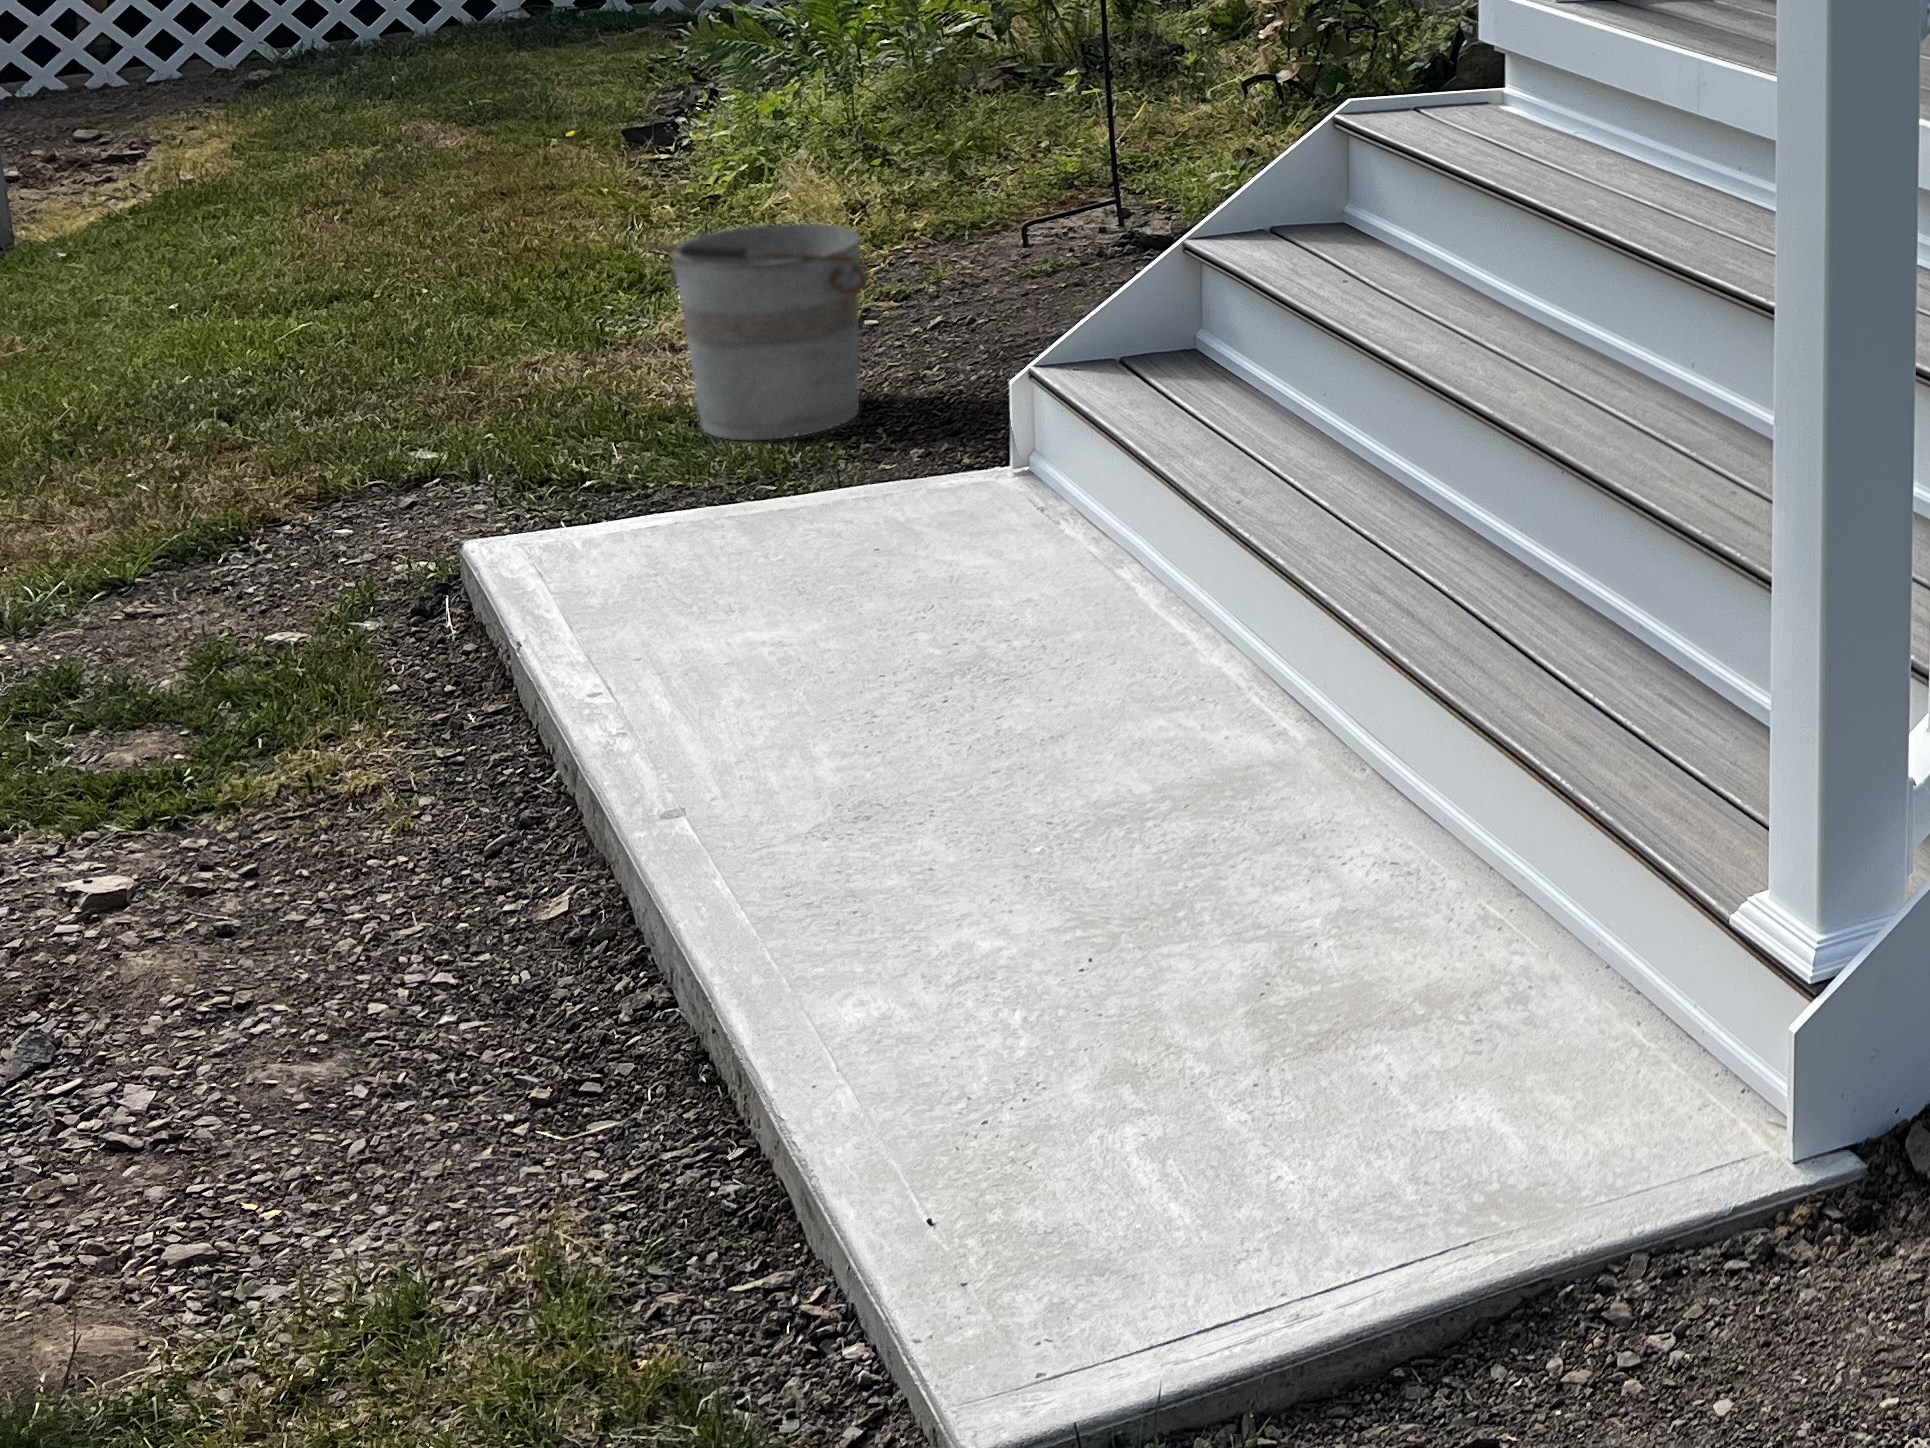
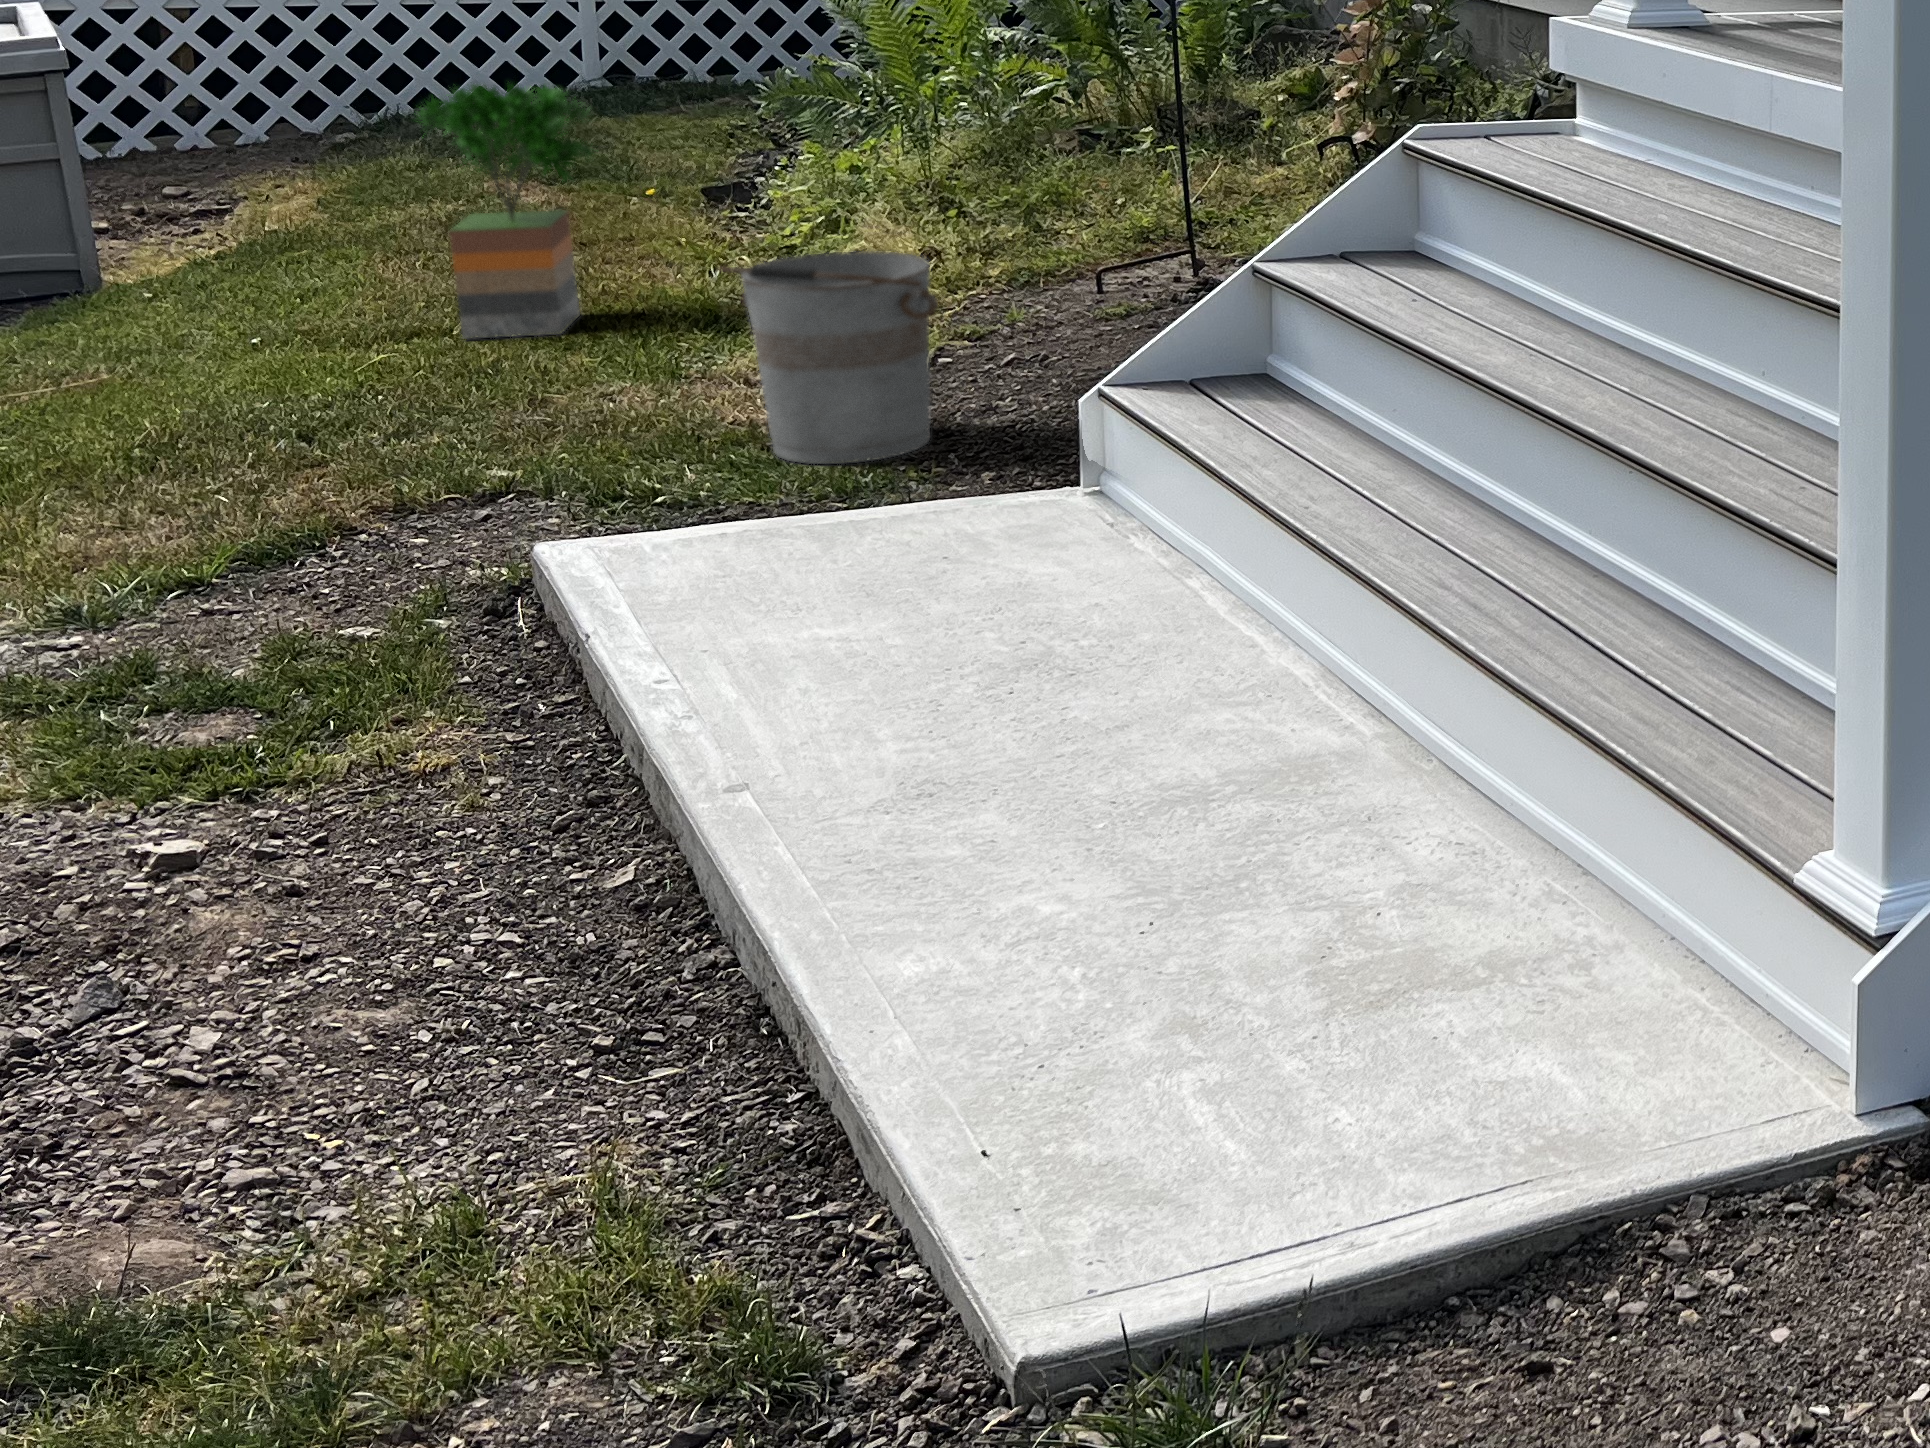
potted tree: none [336,45,528,305] -> present [419,84,595,339]

